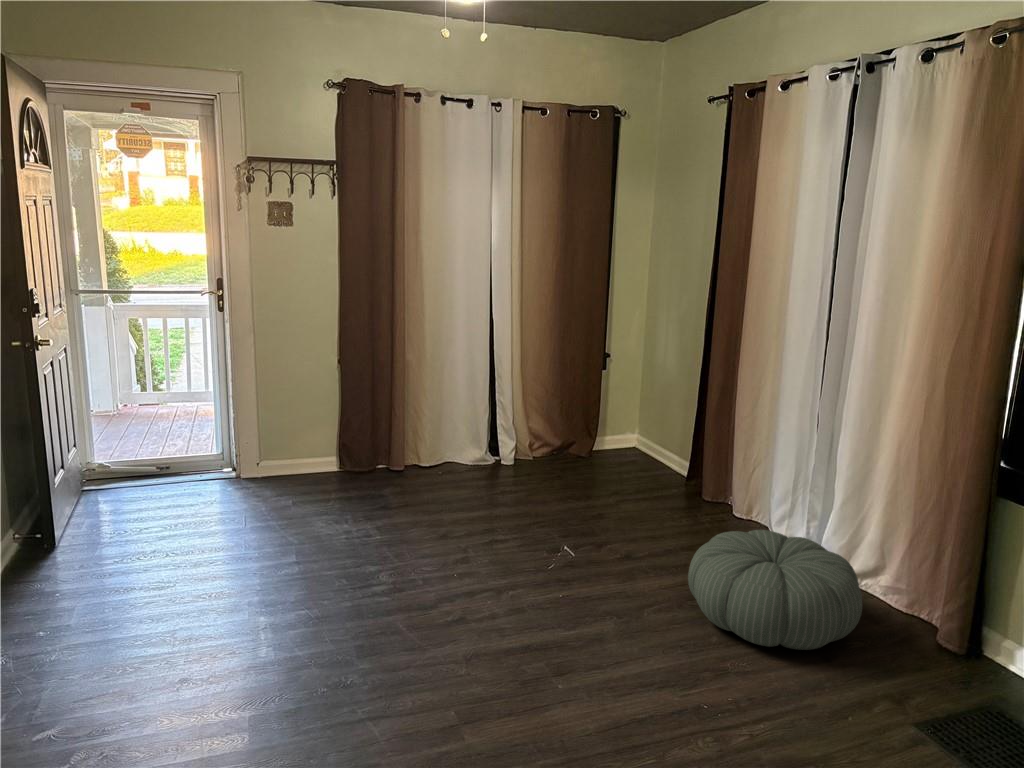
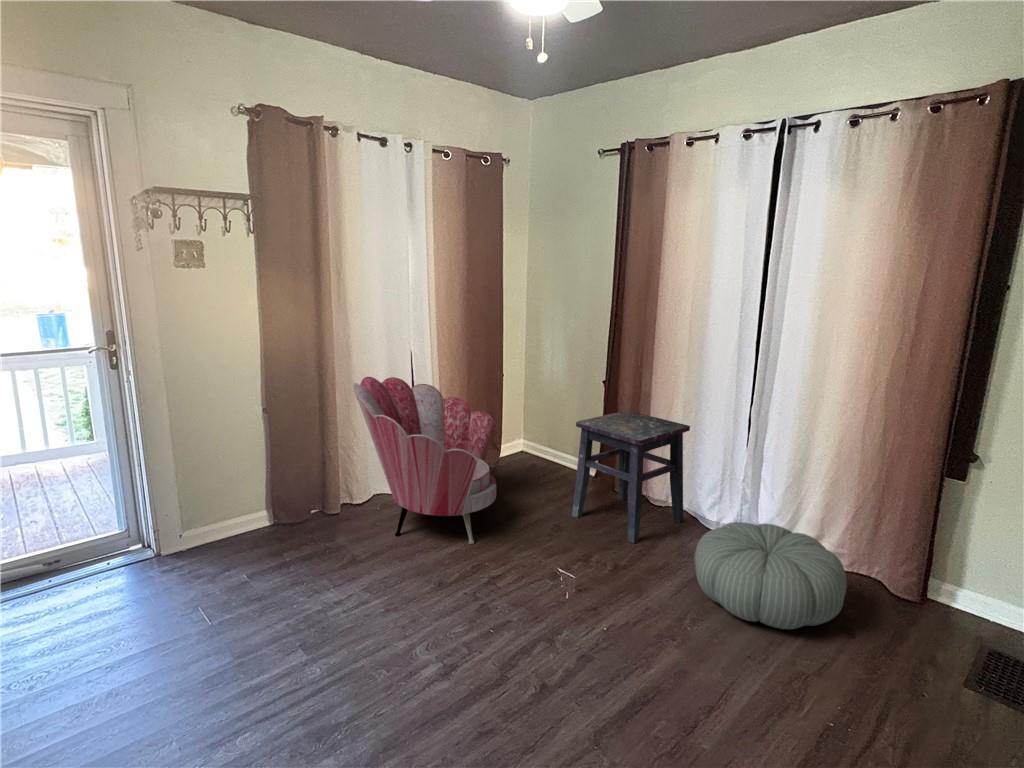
armchair: none [407,338,561,514] -> present [353,377,497,544]
side table: none [627,400,763,543] -> present [572,411,690,543]

